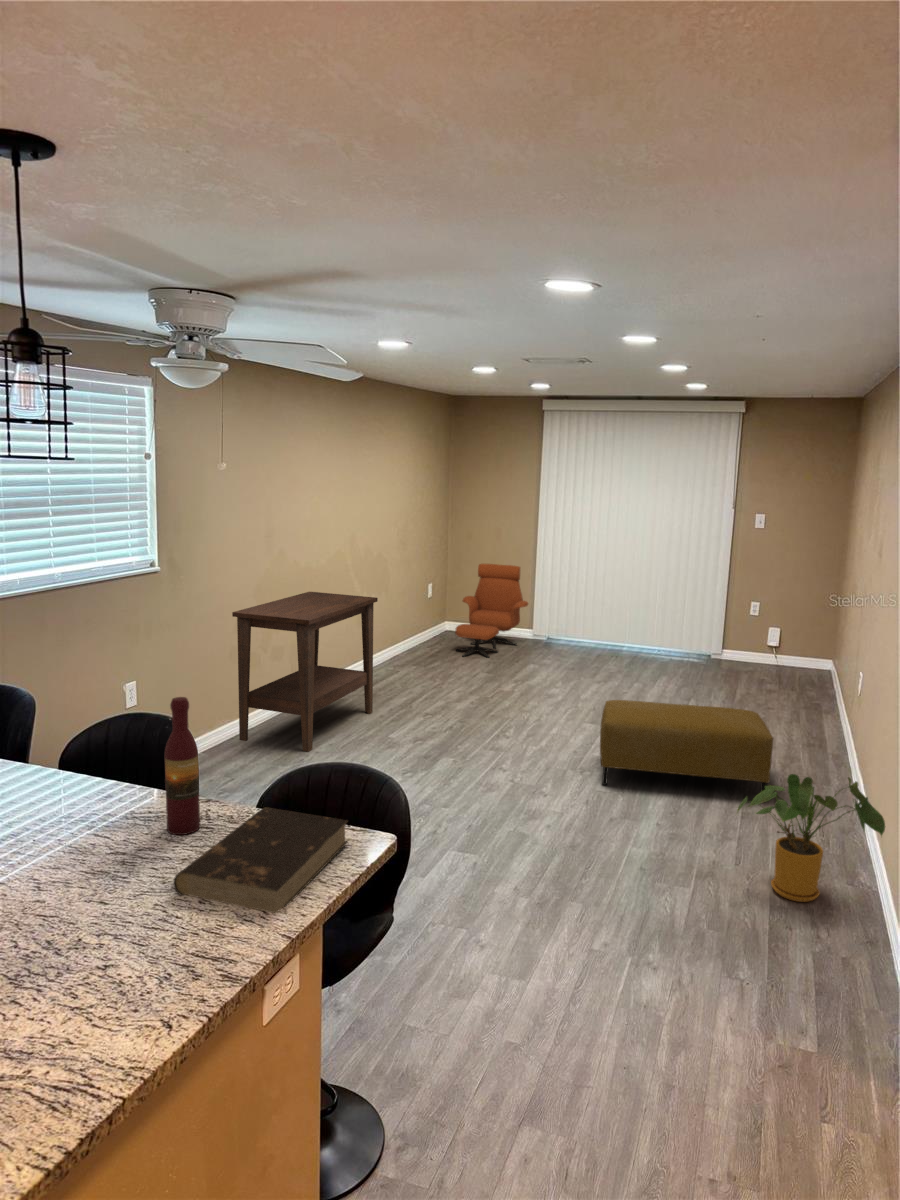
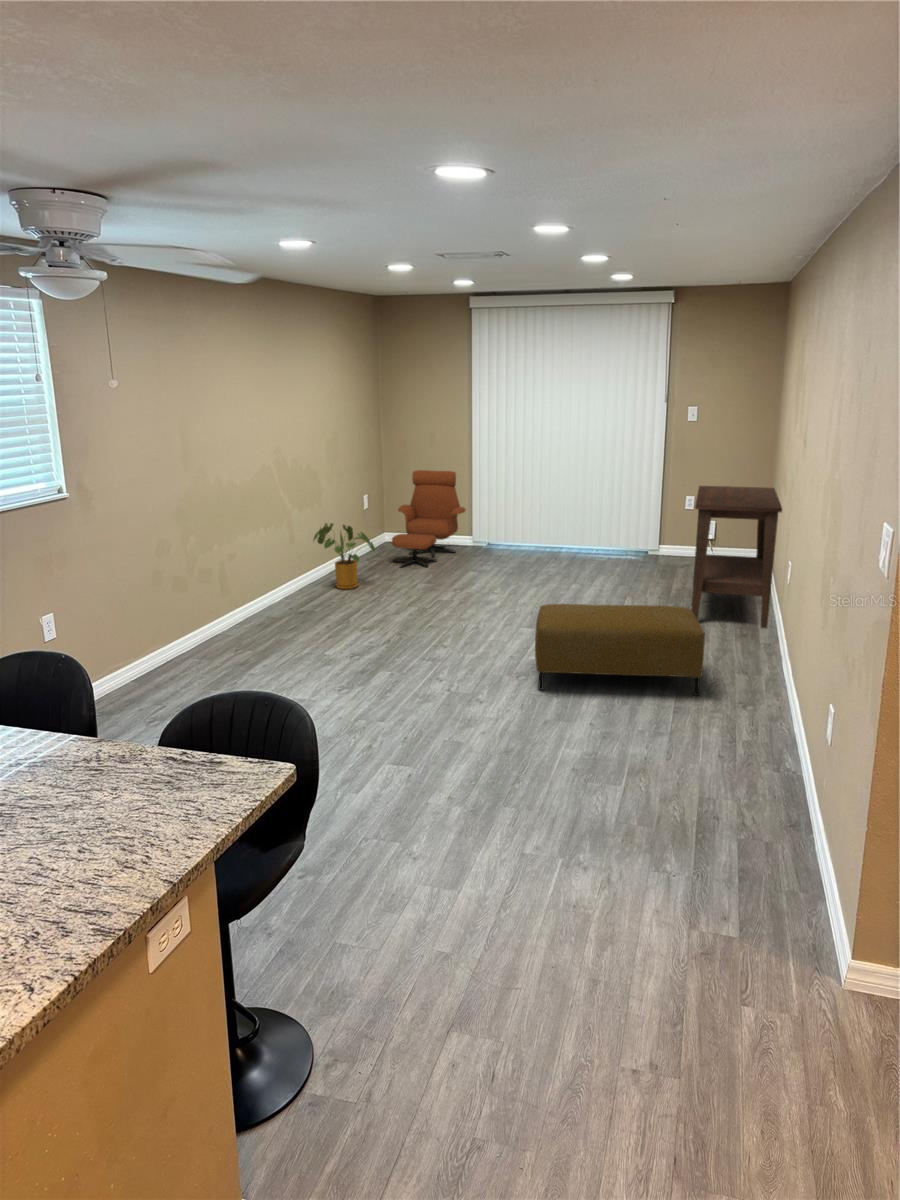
side table: present [232,592,378,752] -> present [691,486,782,628]
wine bottle: present [165,697,200,835] -> none [39,636,88,780]
house plant: present [738,774,885,902] -> present [314,523,375,589]
book: present [173,808,348,913] -> none [49,746,244,861]

